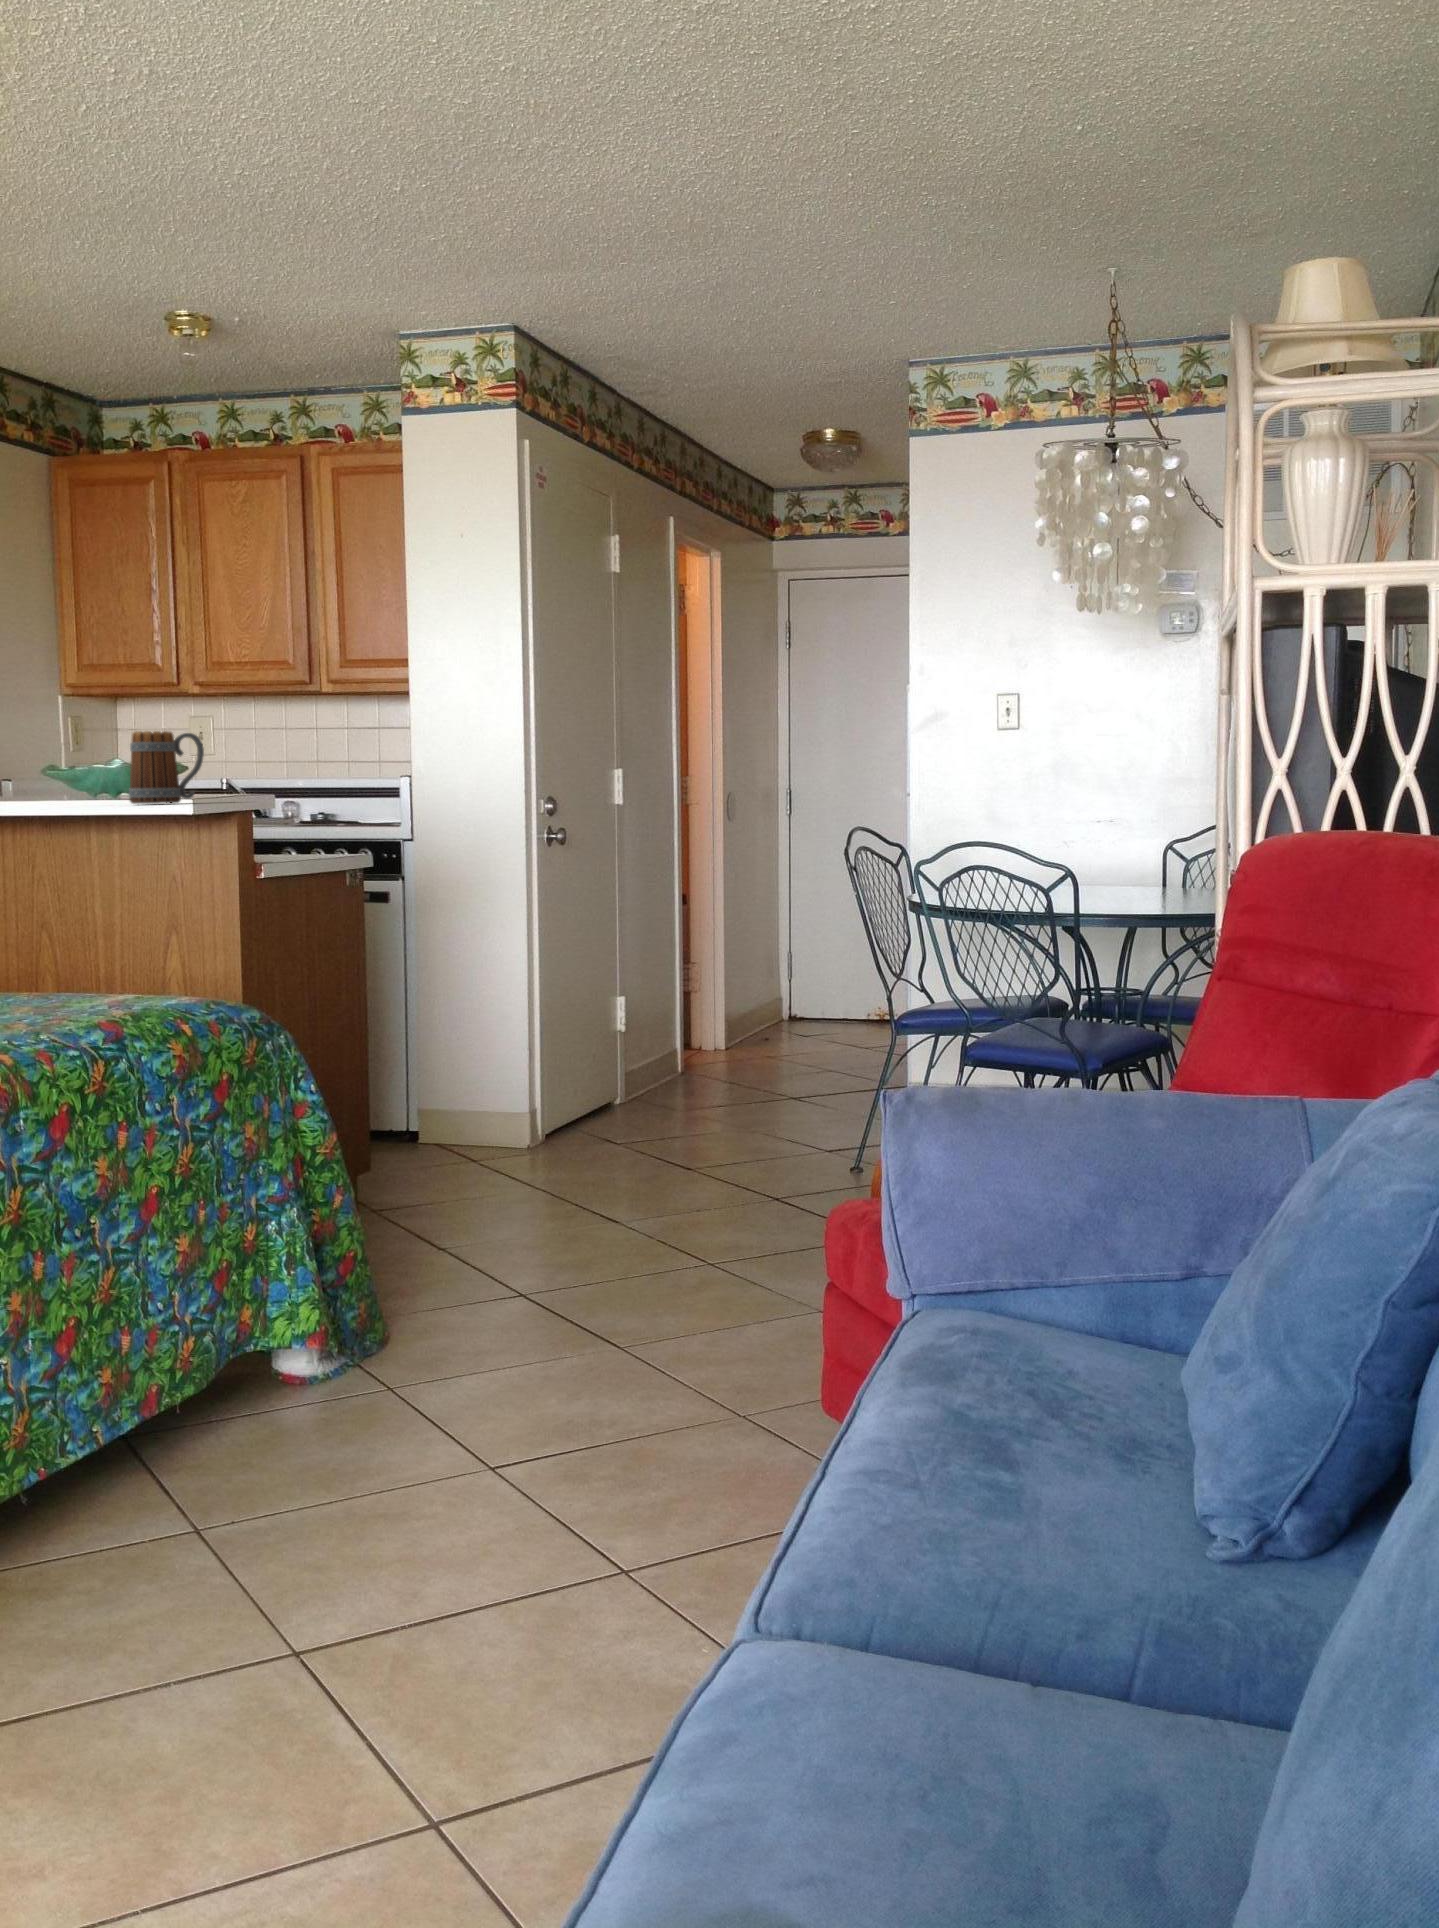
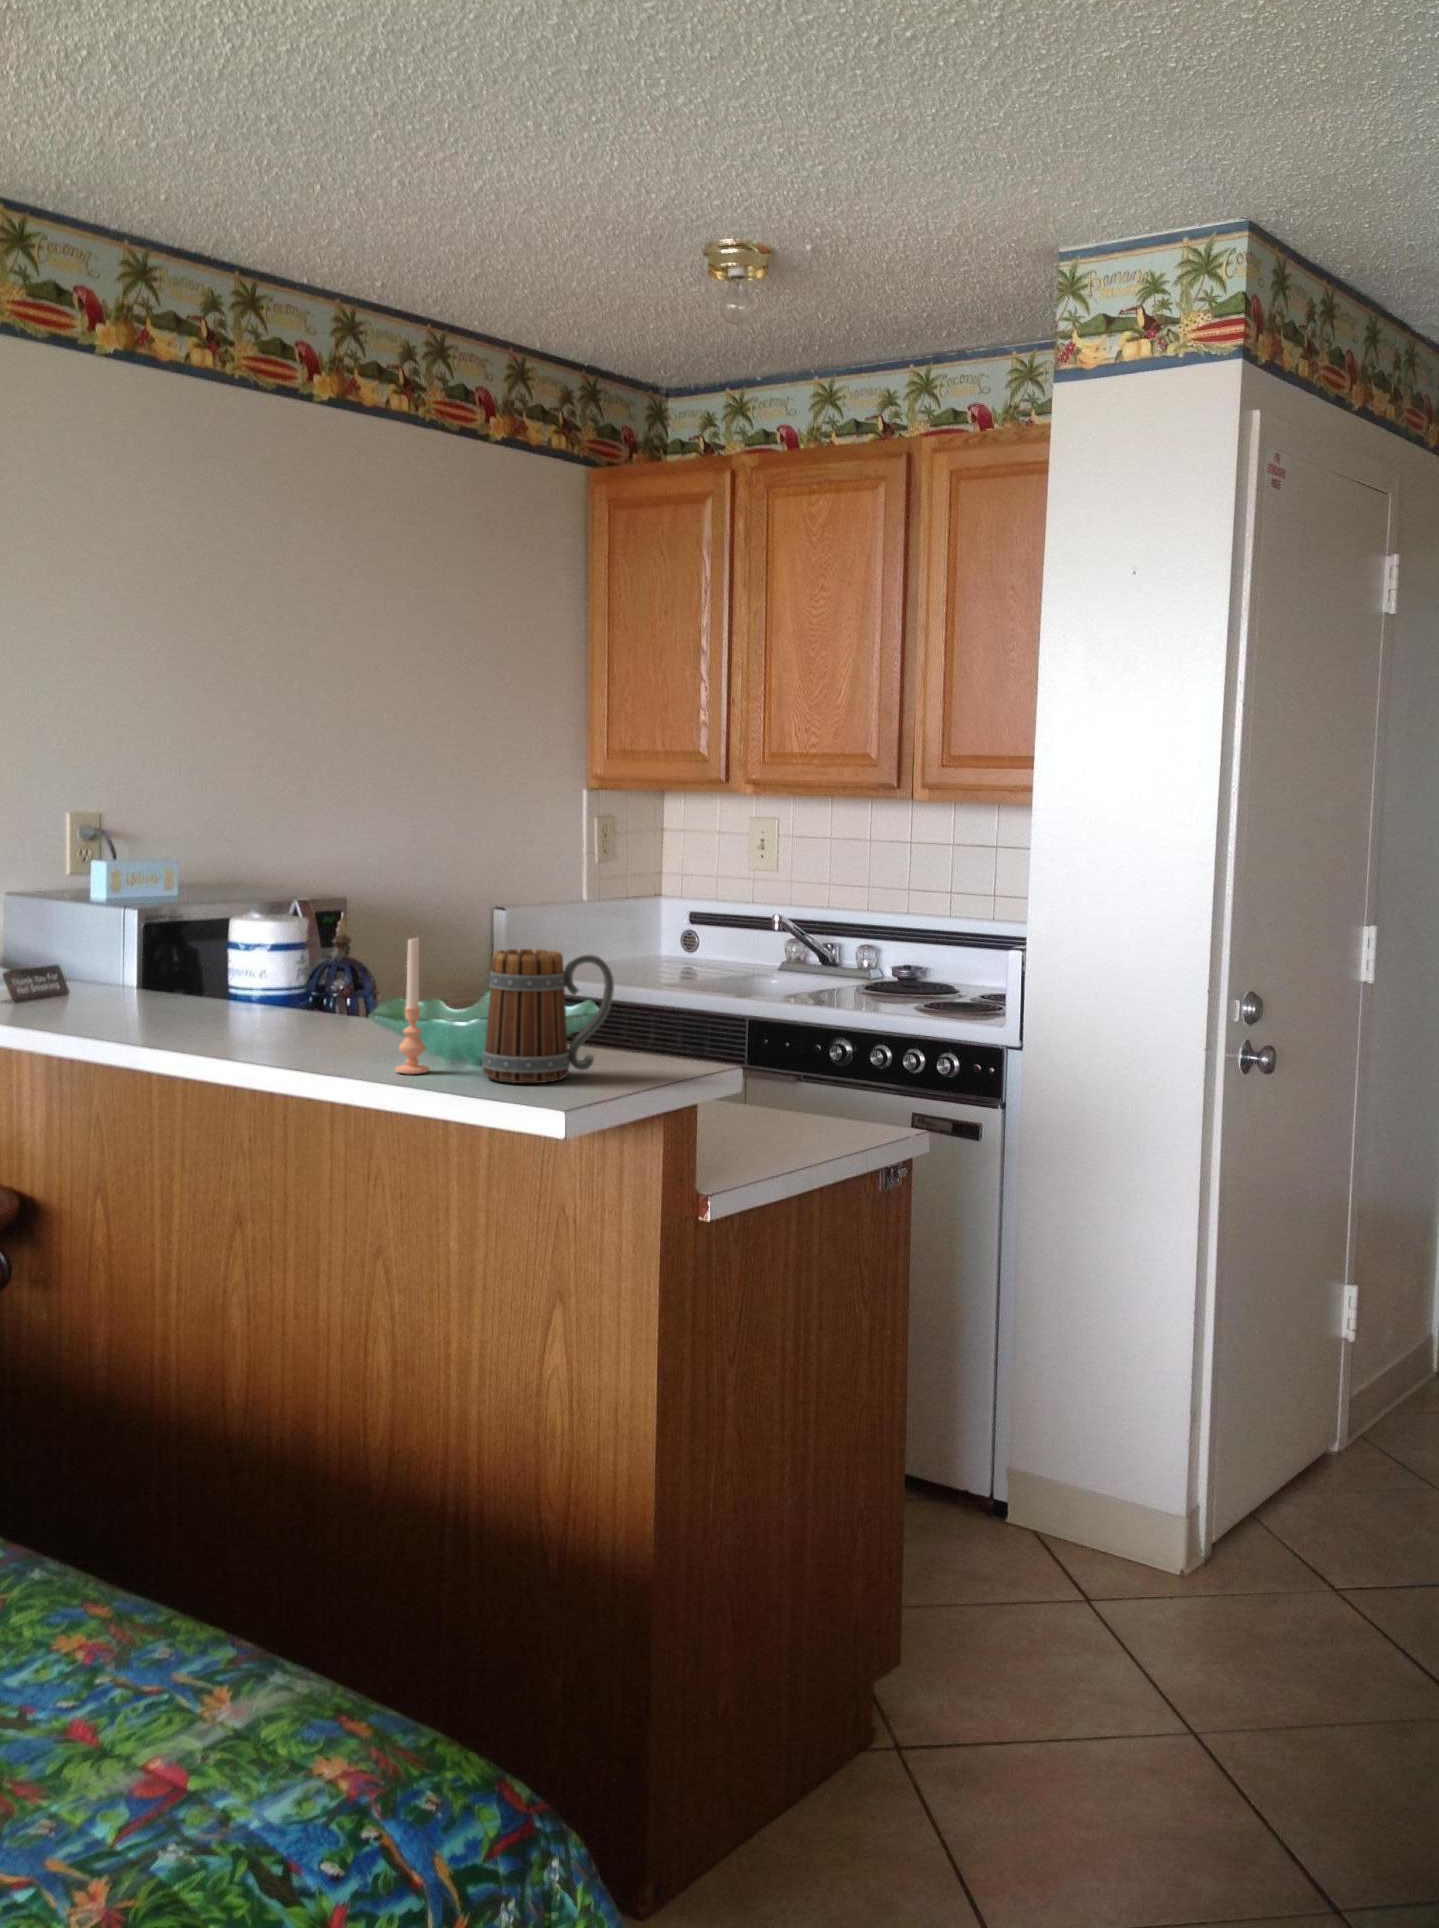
candle: none [72,726,93,805] -> present [395,938,429,1074]

